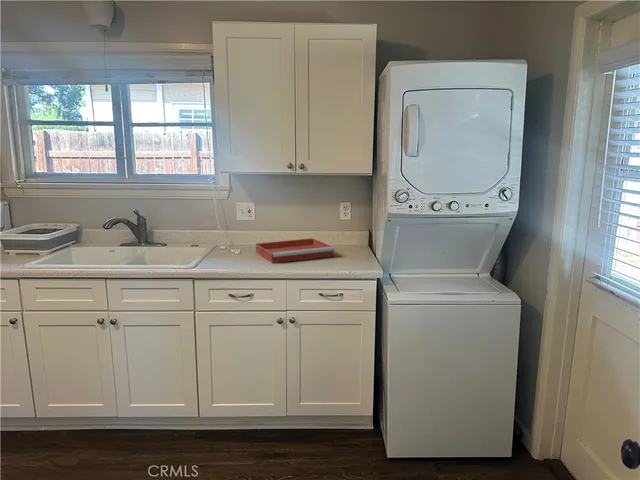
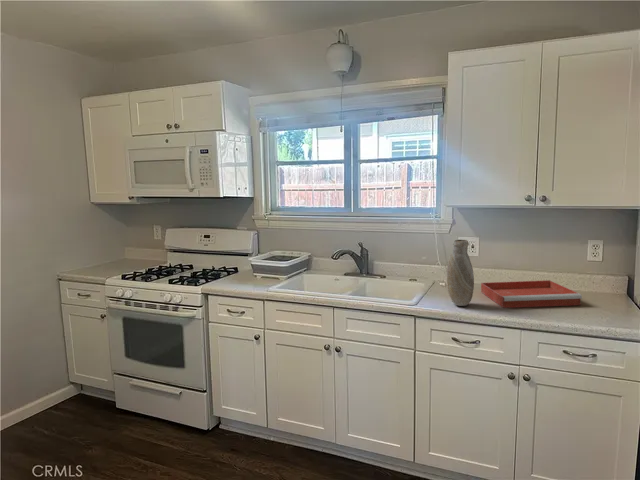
vase: none [222,203,247,265] -> present [447,240,474,306]

